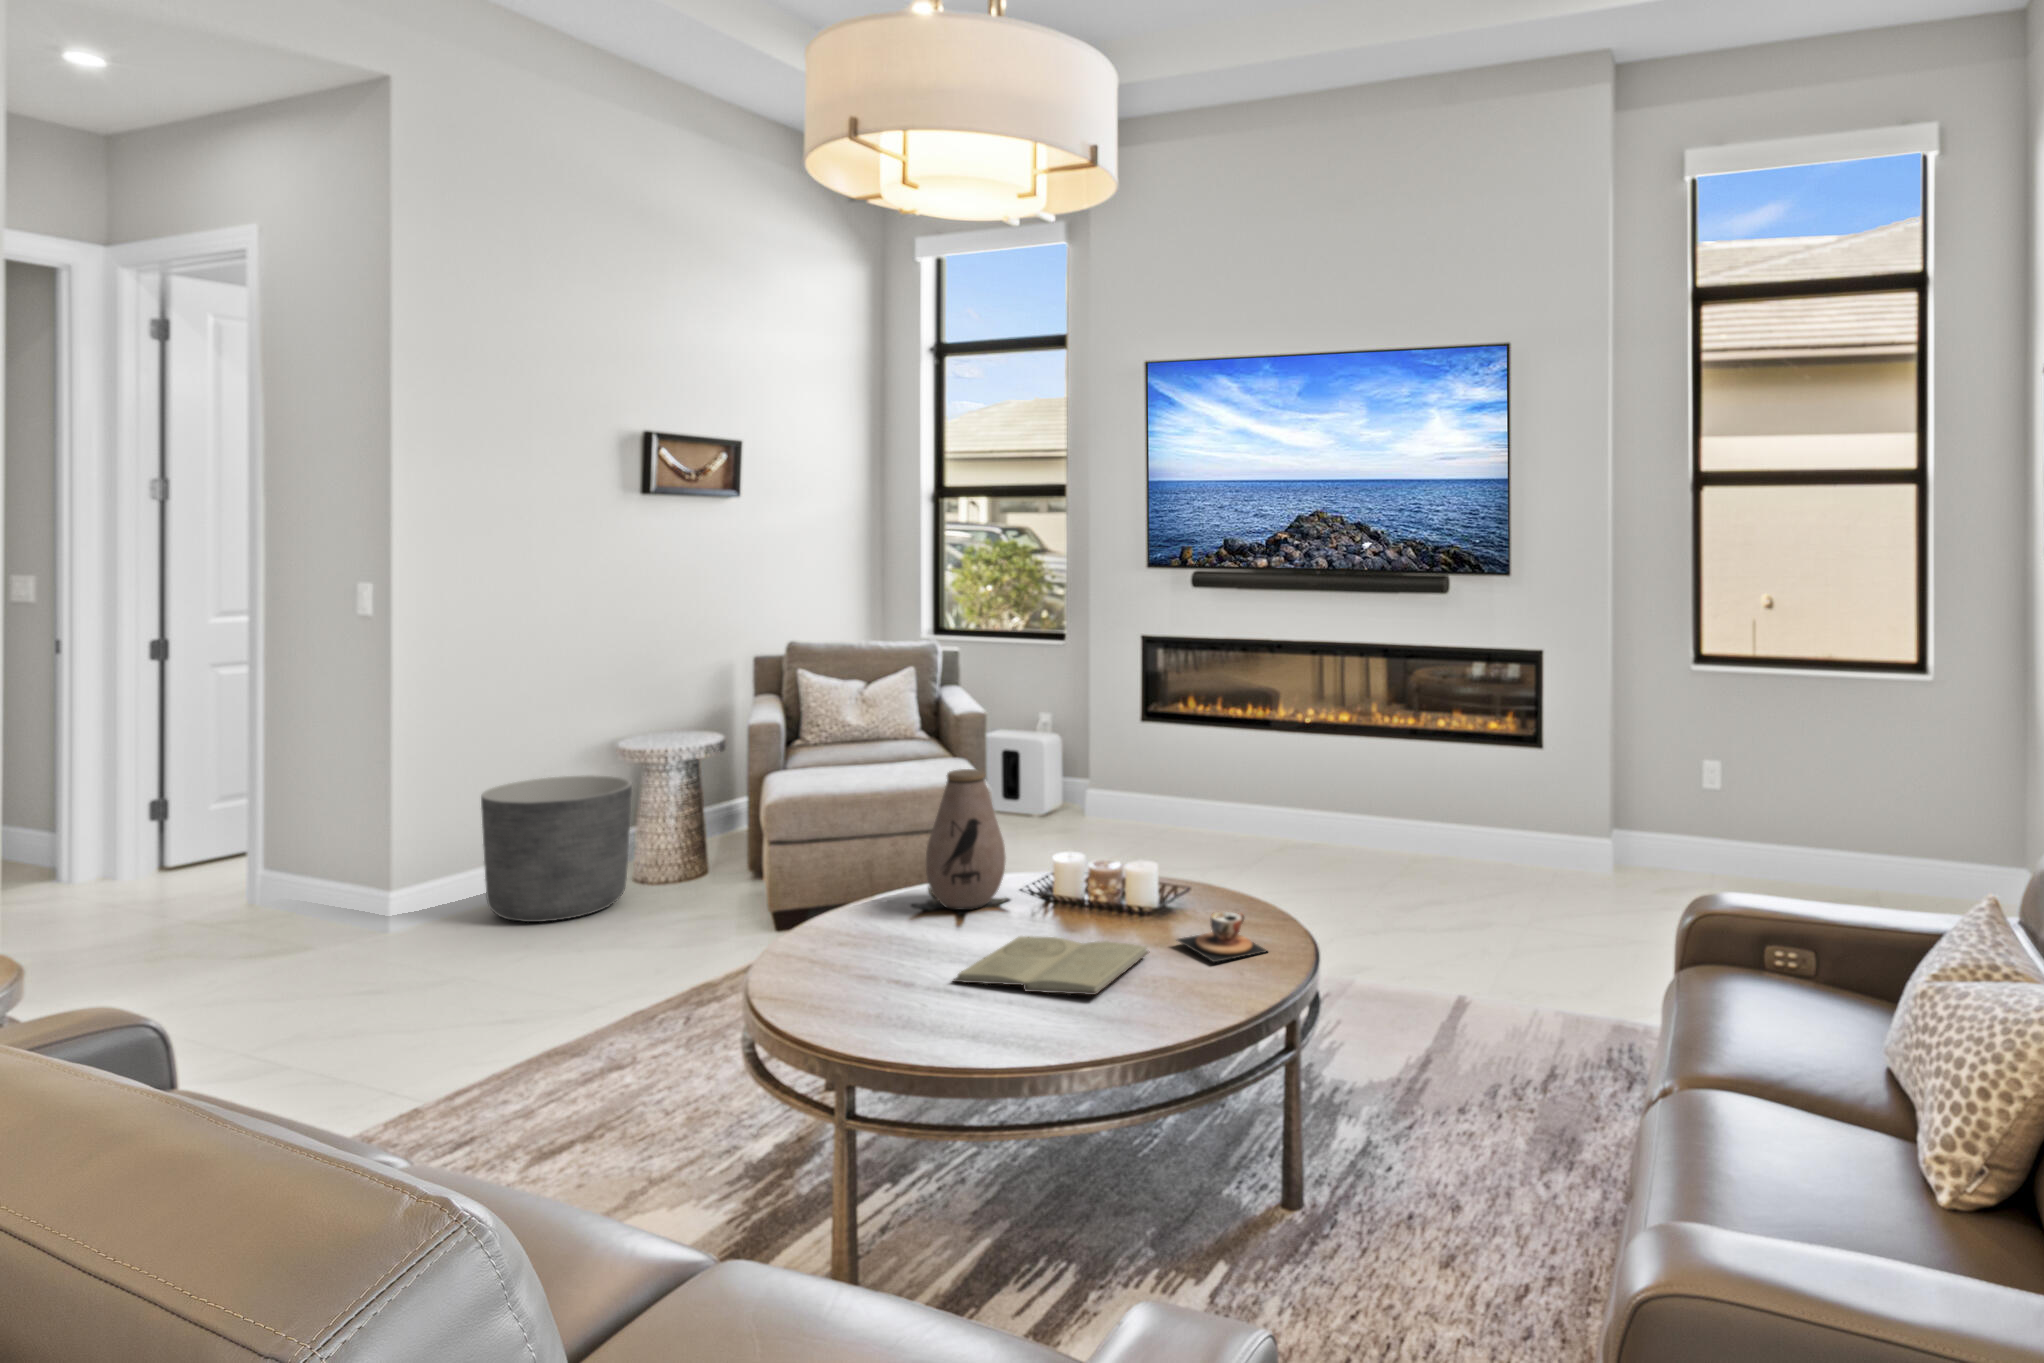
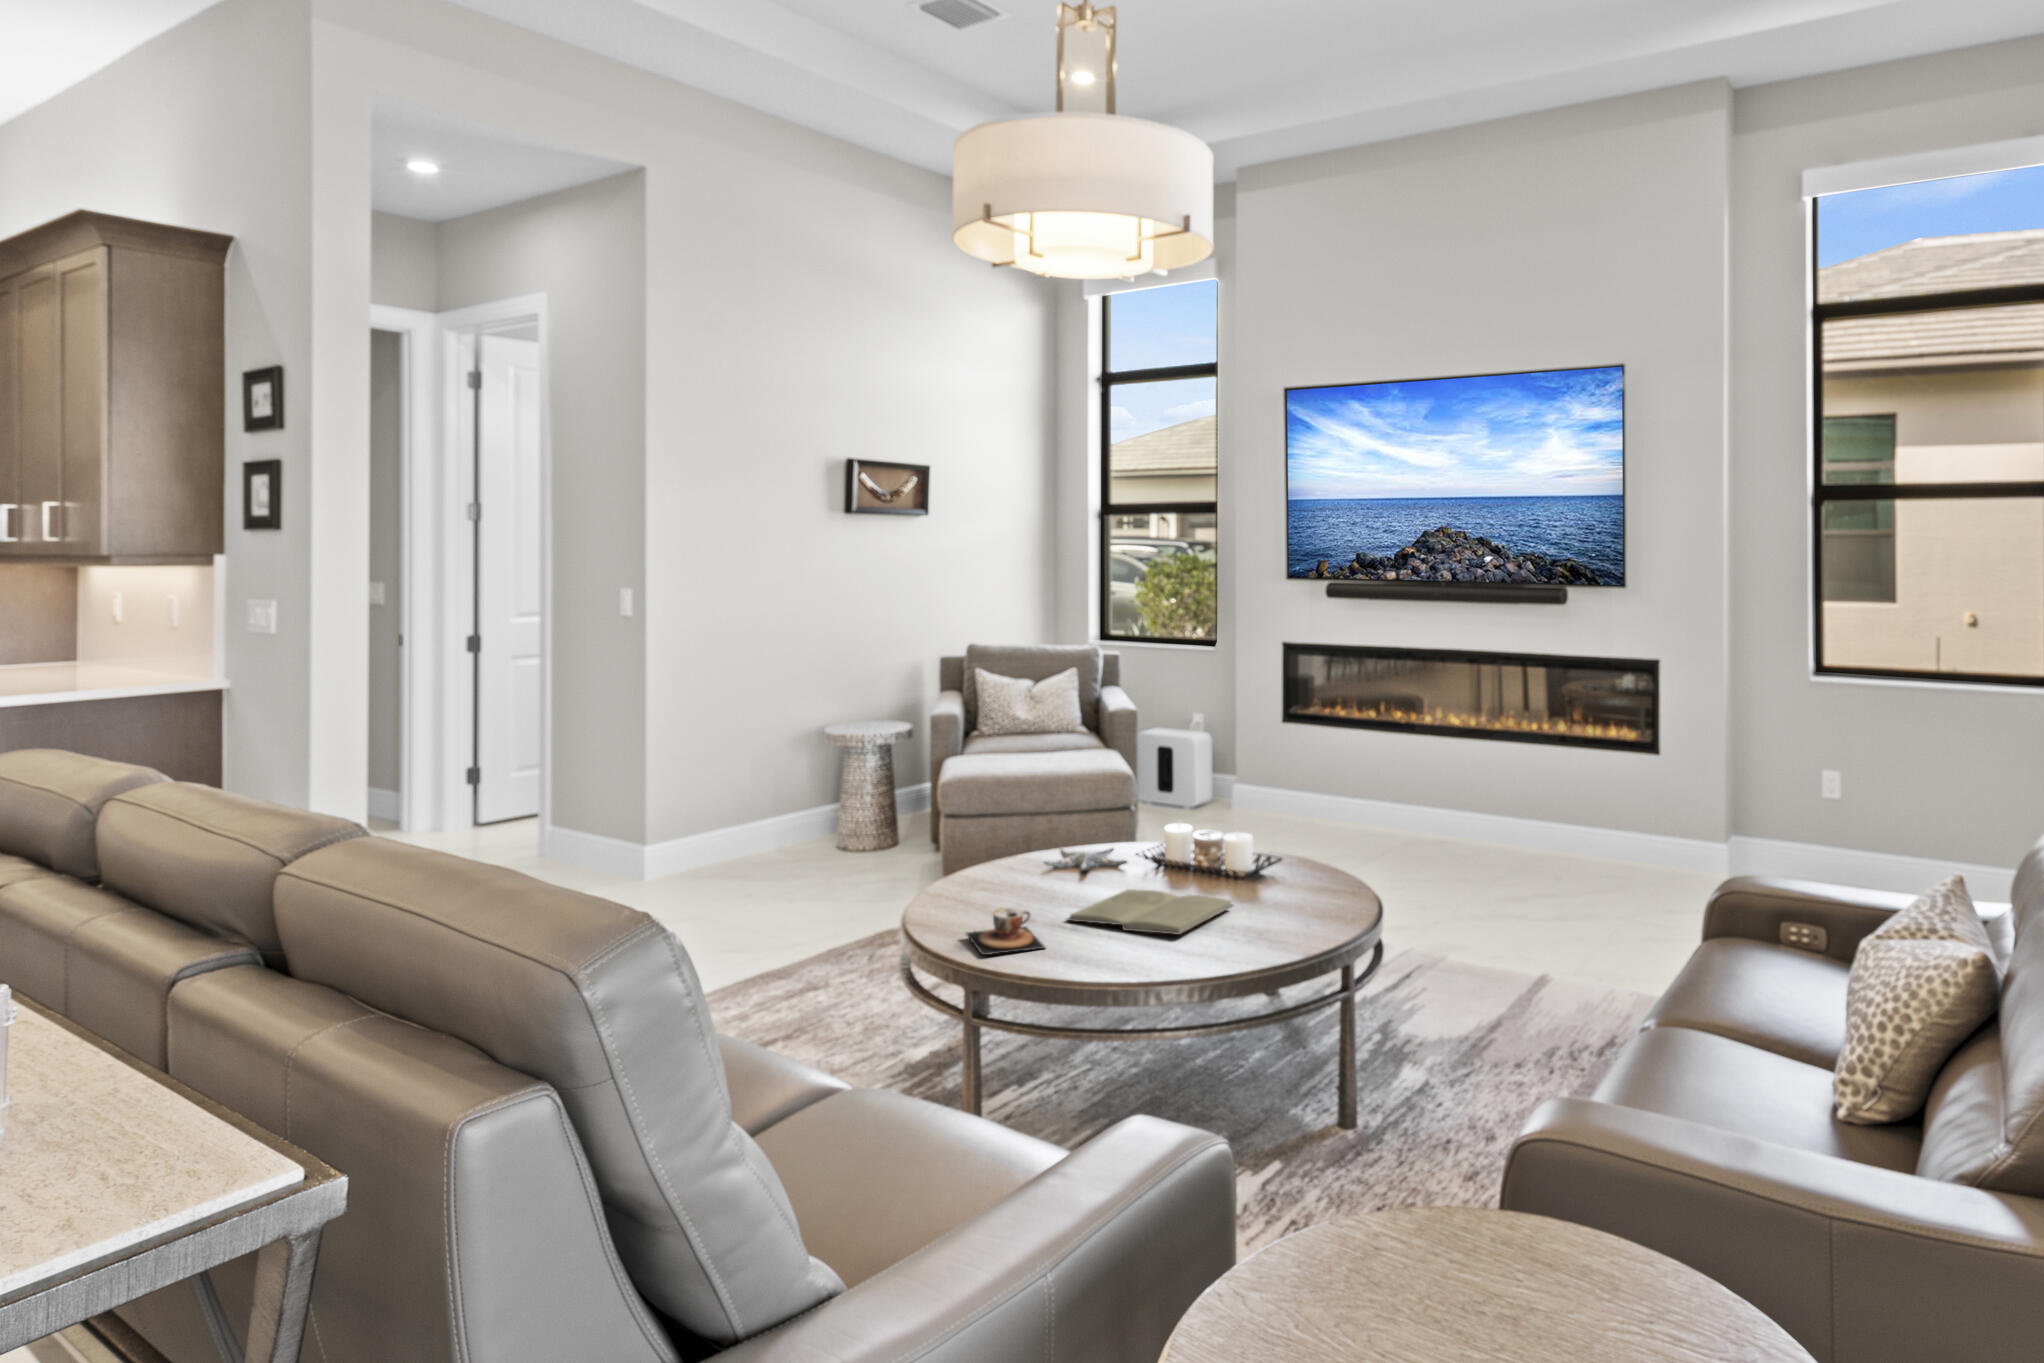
vase: present [926,769,1006,910] -> none [1057,749,1124,868]
planter: present [481,775,632,922] -> none [715,755,836,877]
teacup: present [1178,911,1267,962] -> present [966,908,1044,955]

